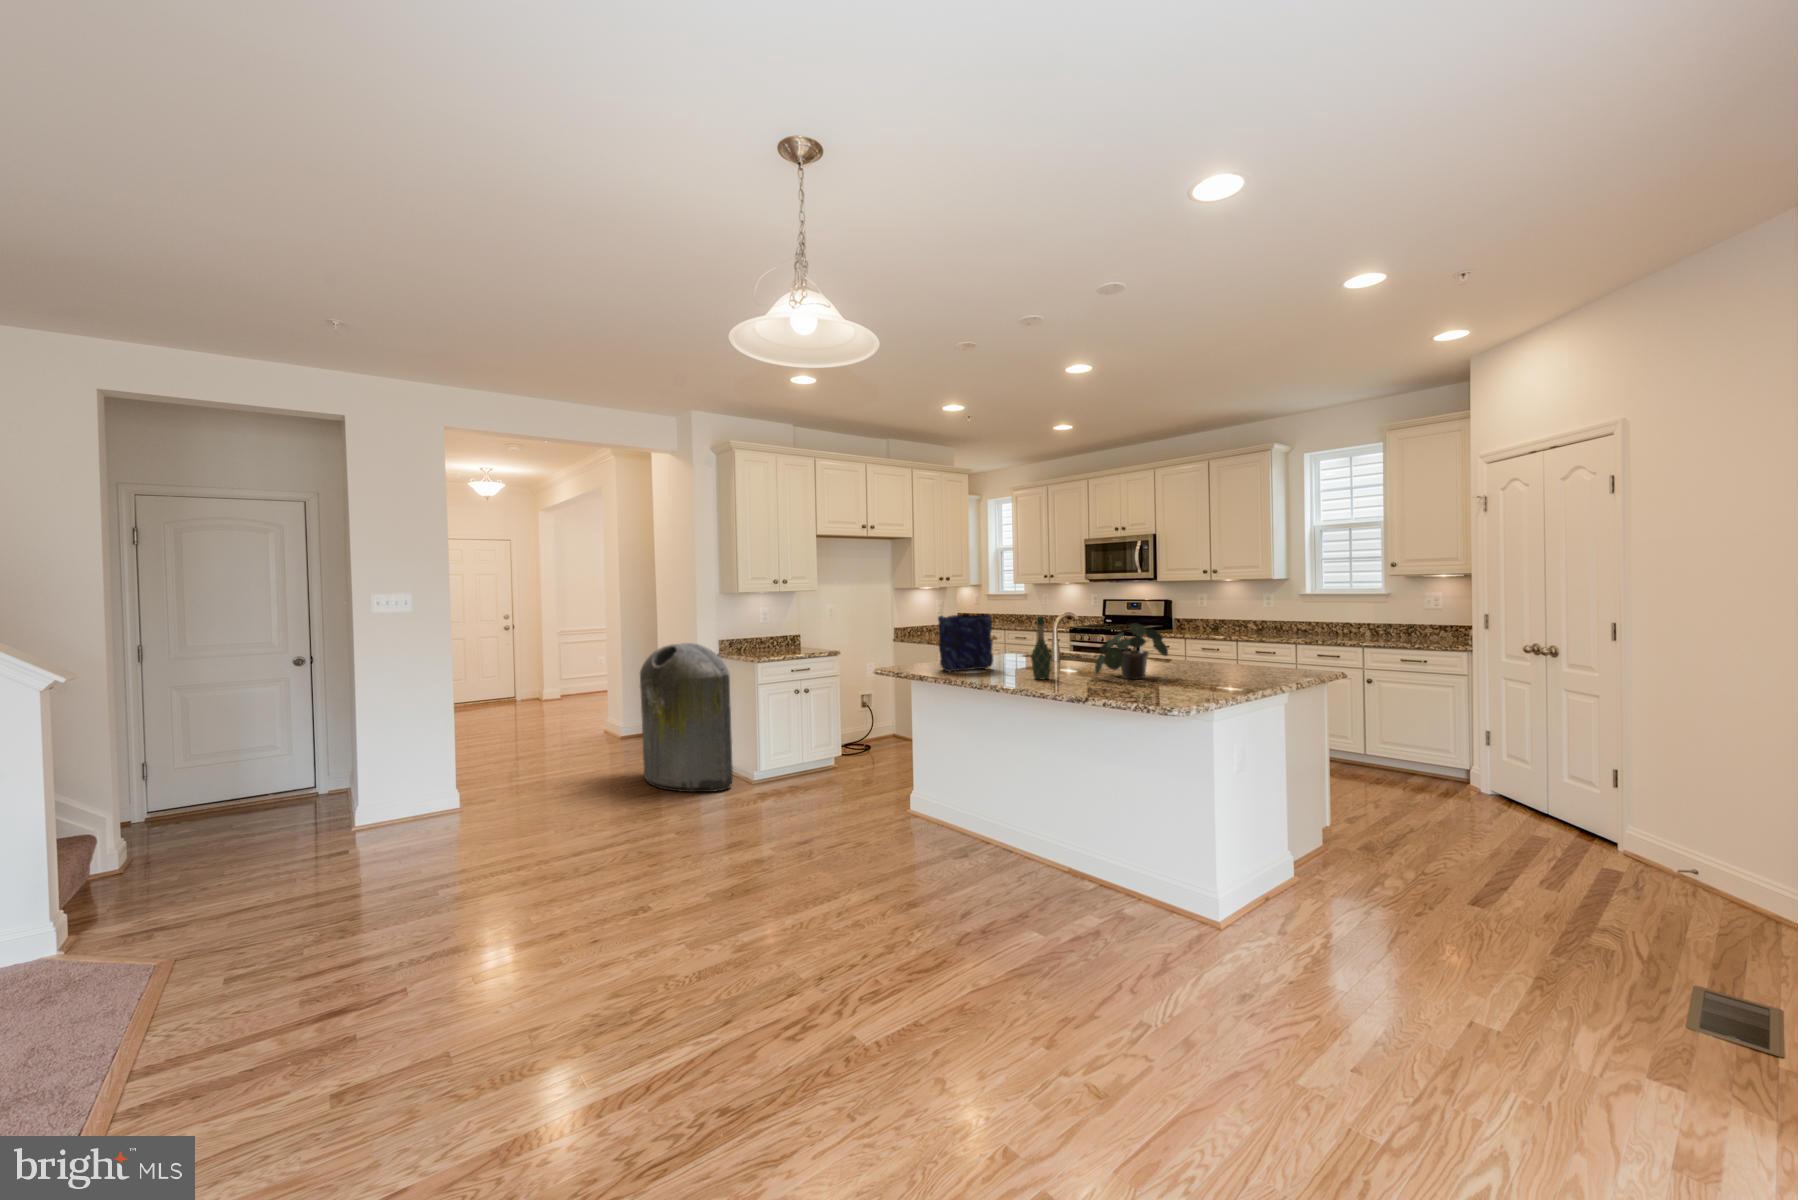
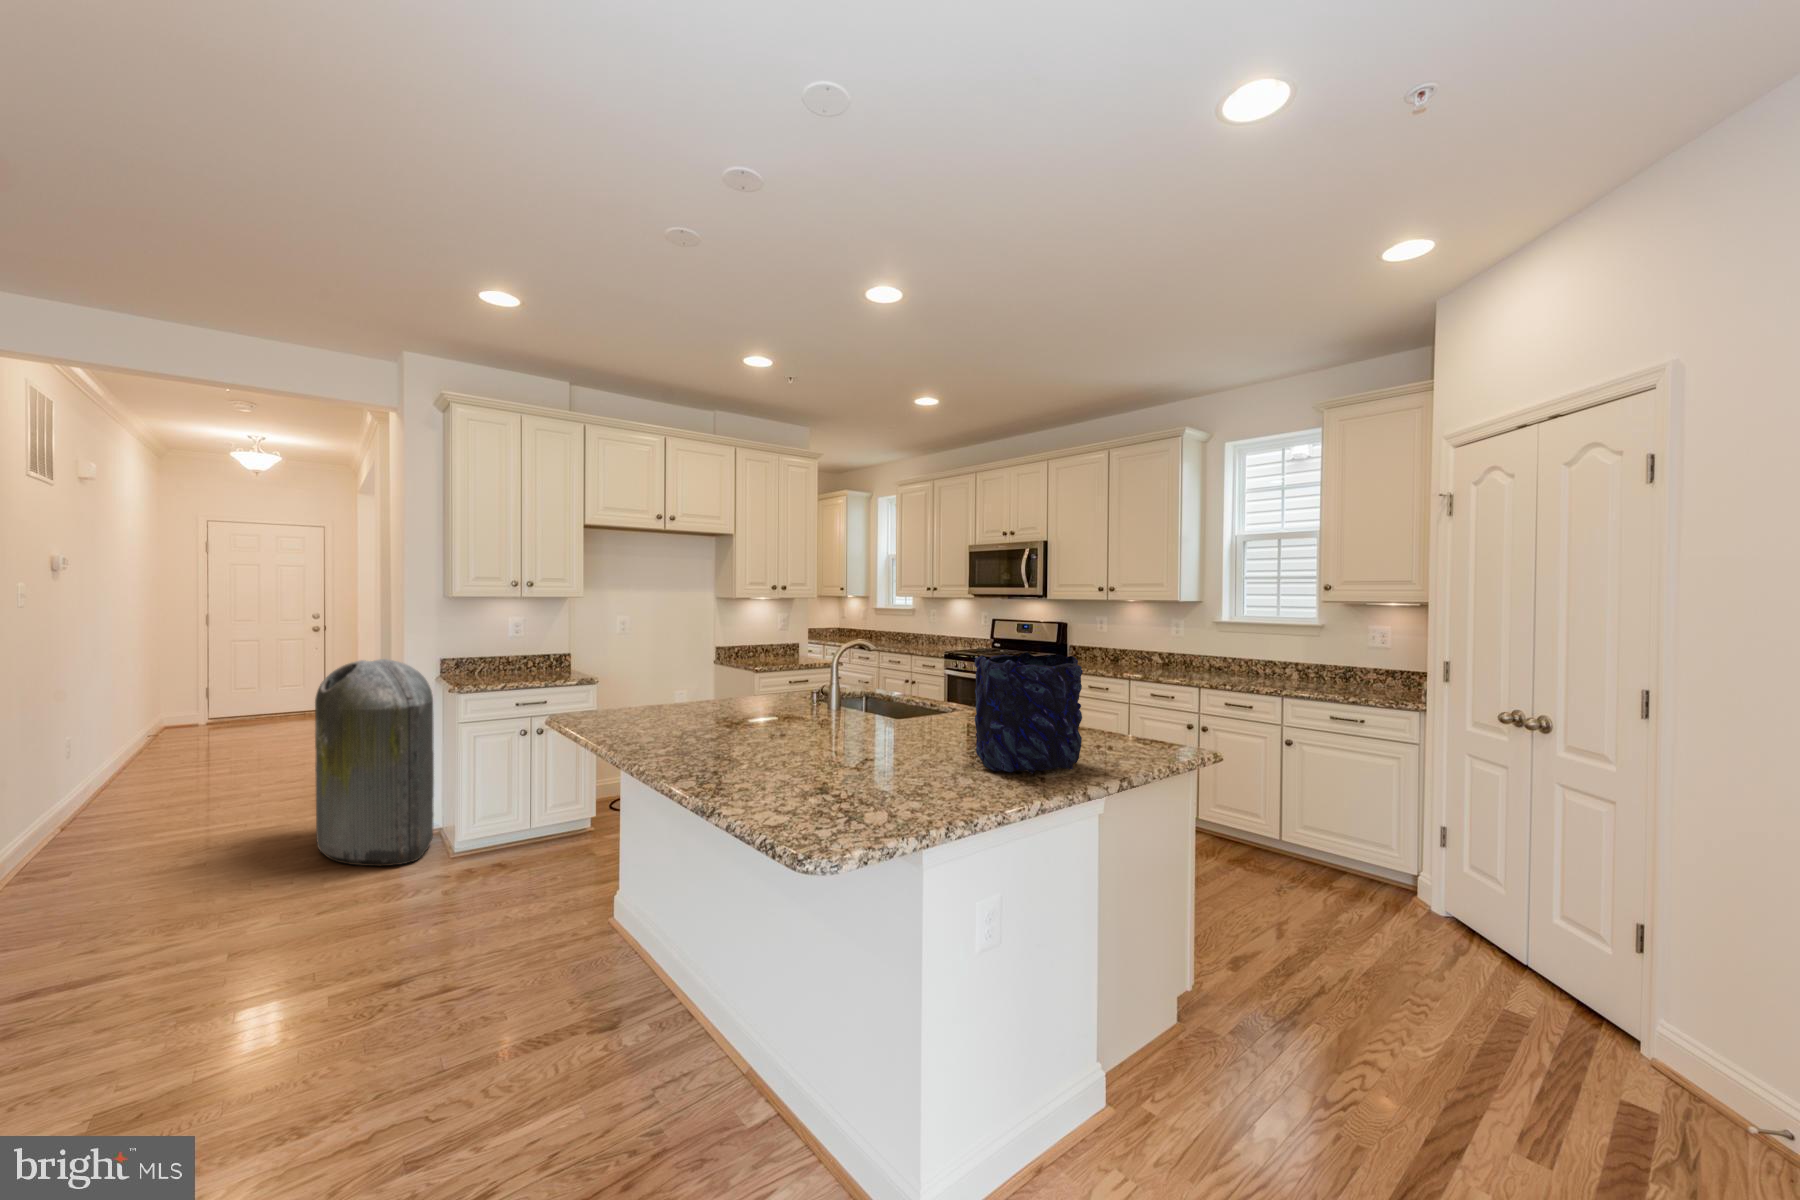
vase: present [938,614,993,672] -> present [975,653,1083,774]
wine bottle: present [1031,617,1051,680] -> none [700,649,733,752]
potted plant: present [1095,623,1168,679] -> none [799,662,914,759]

